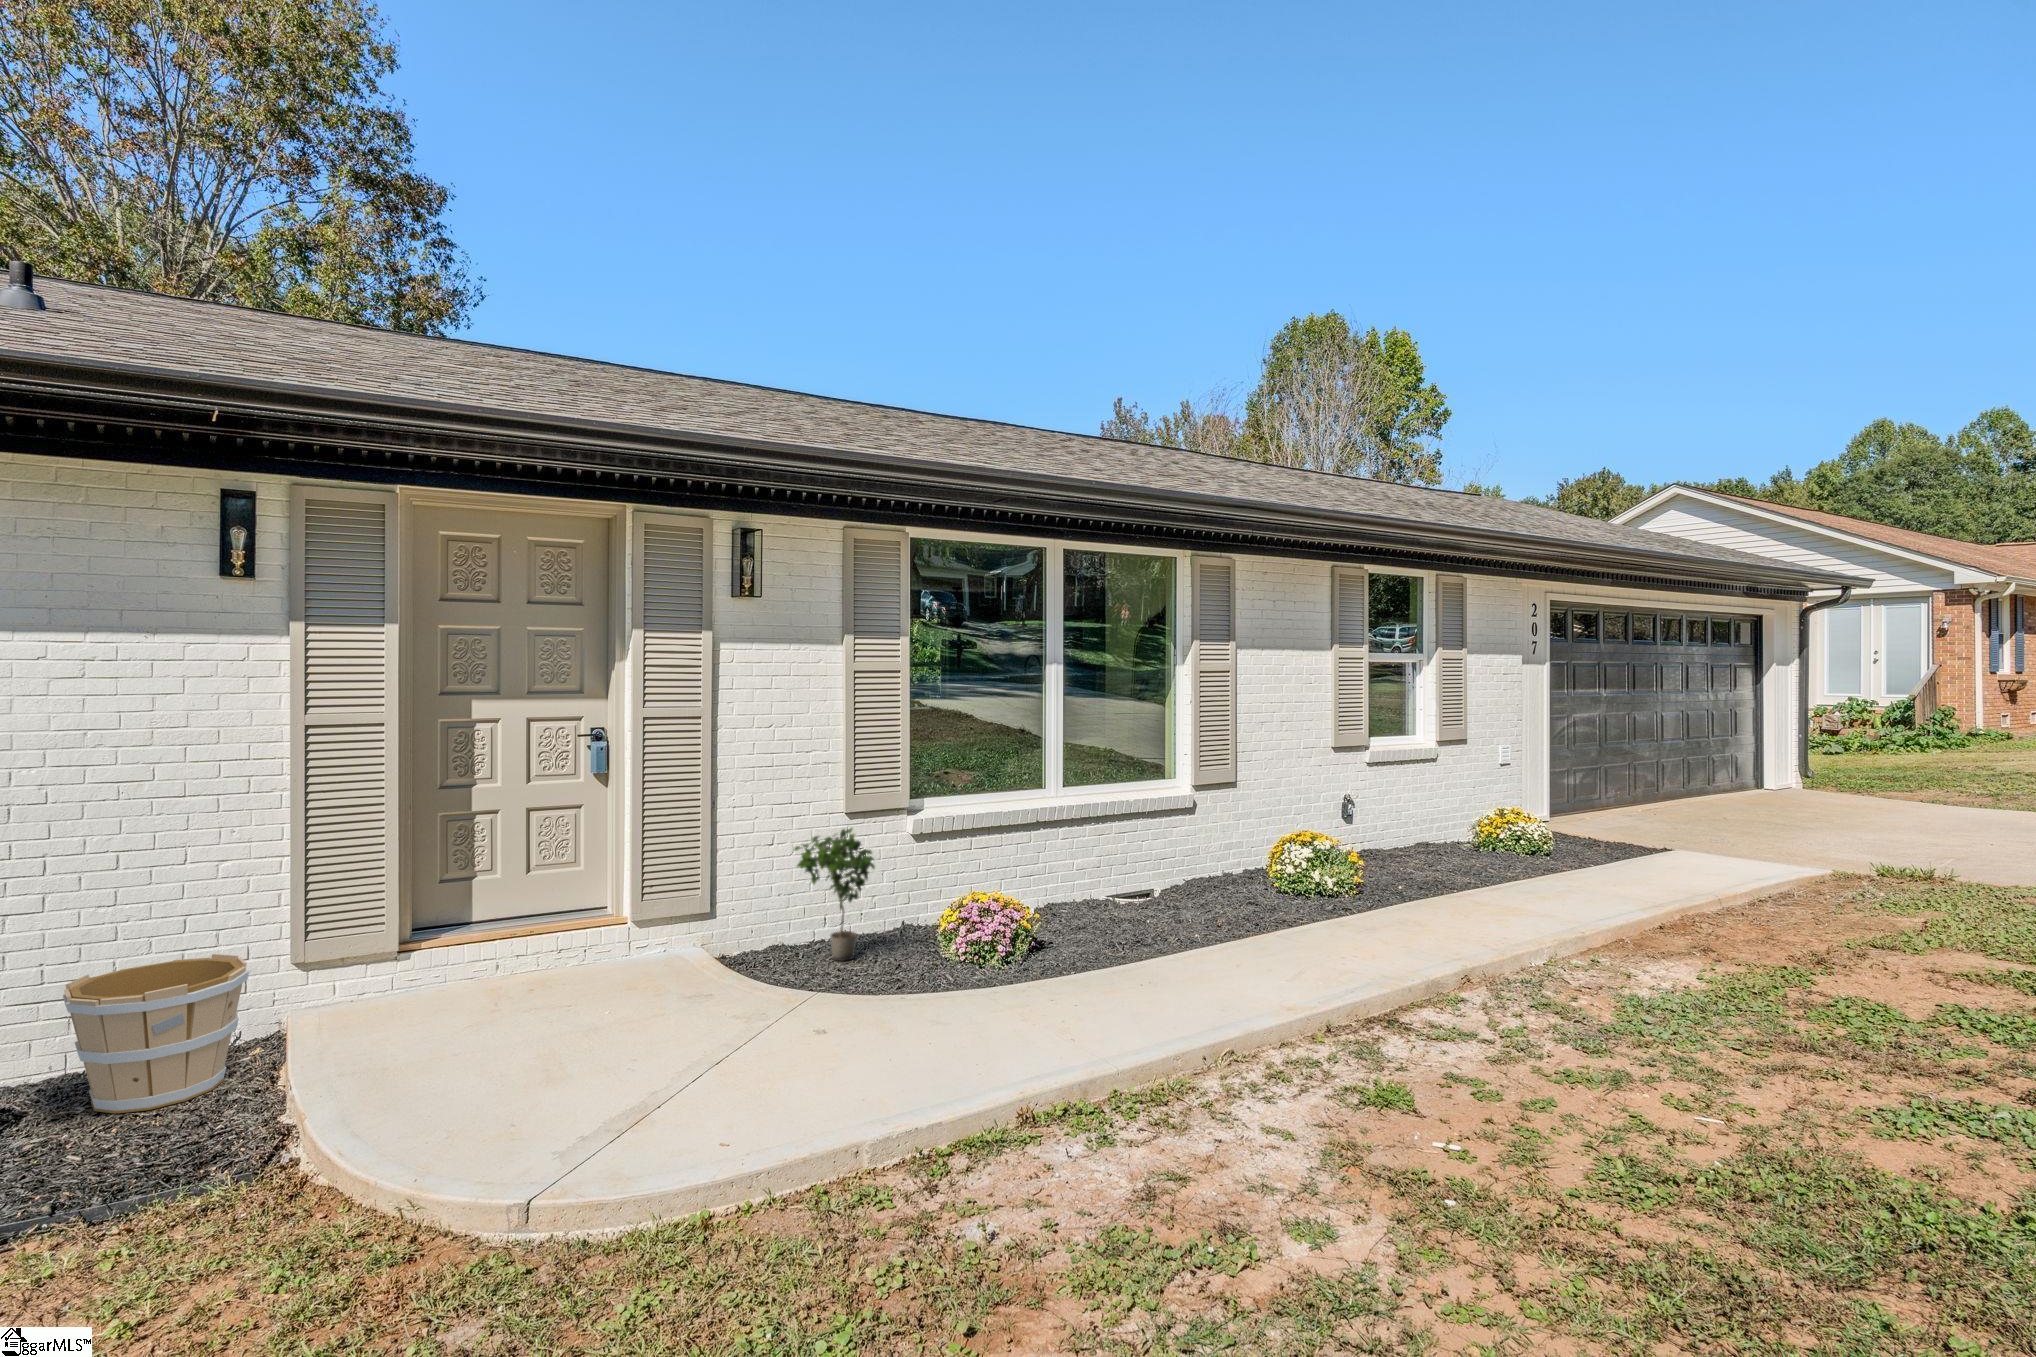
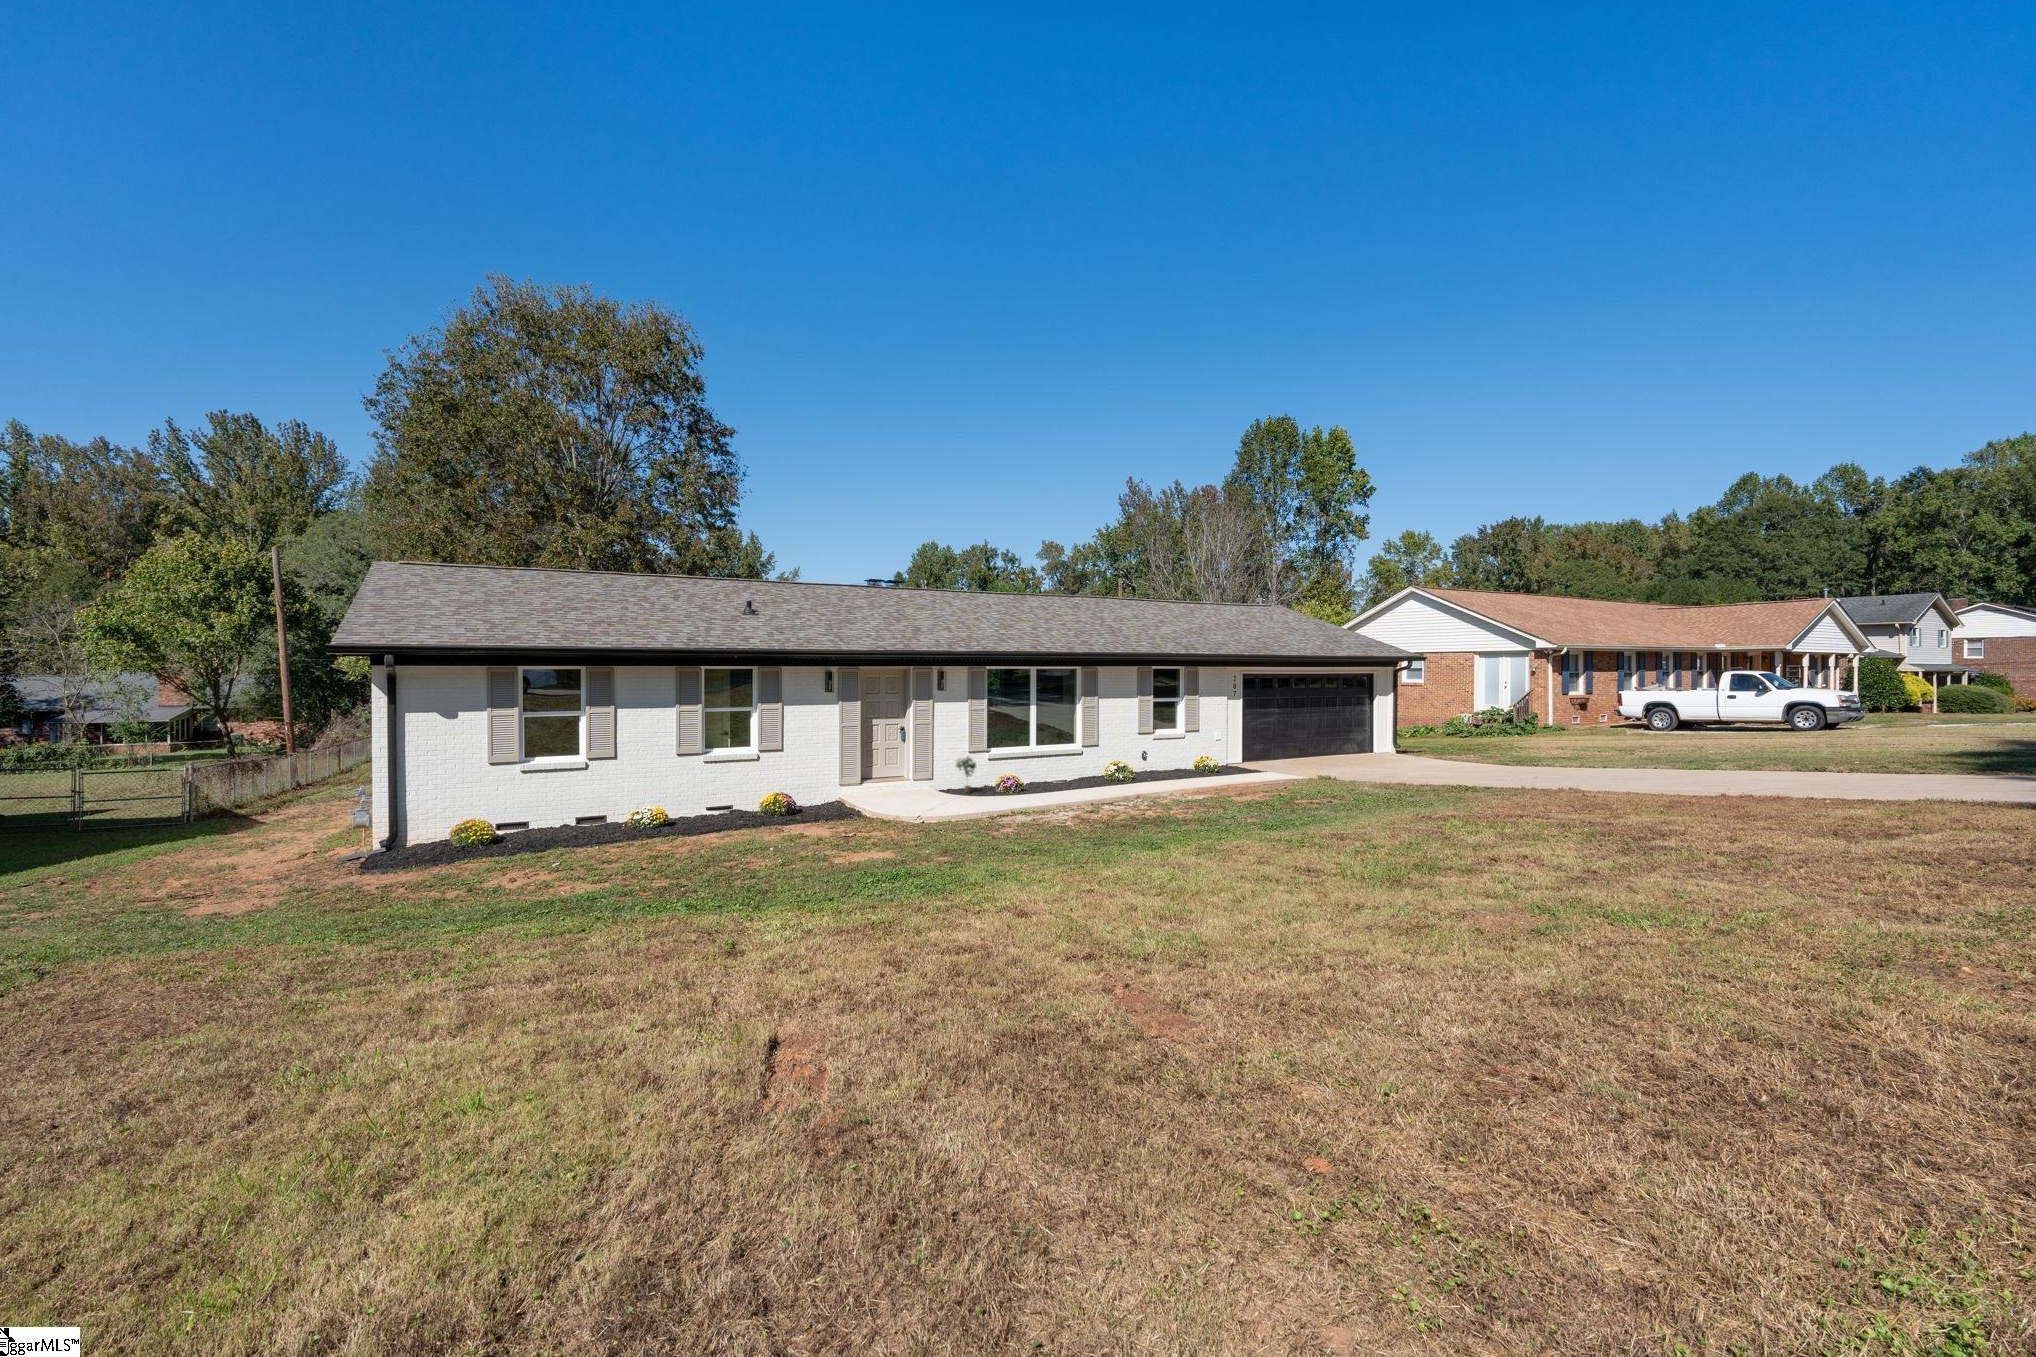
wooden bucket: present [63,954,249,1114] -> none [809,780,840,810]

